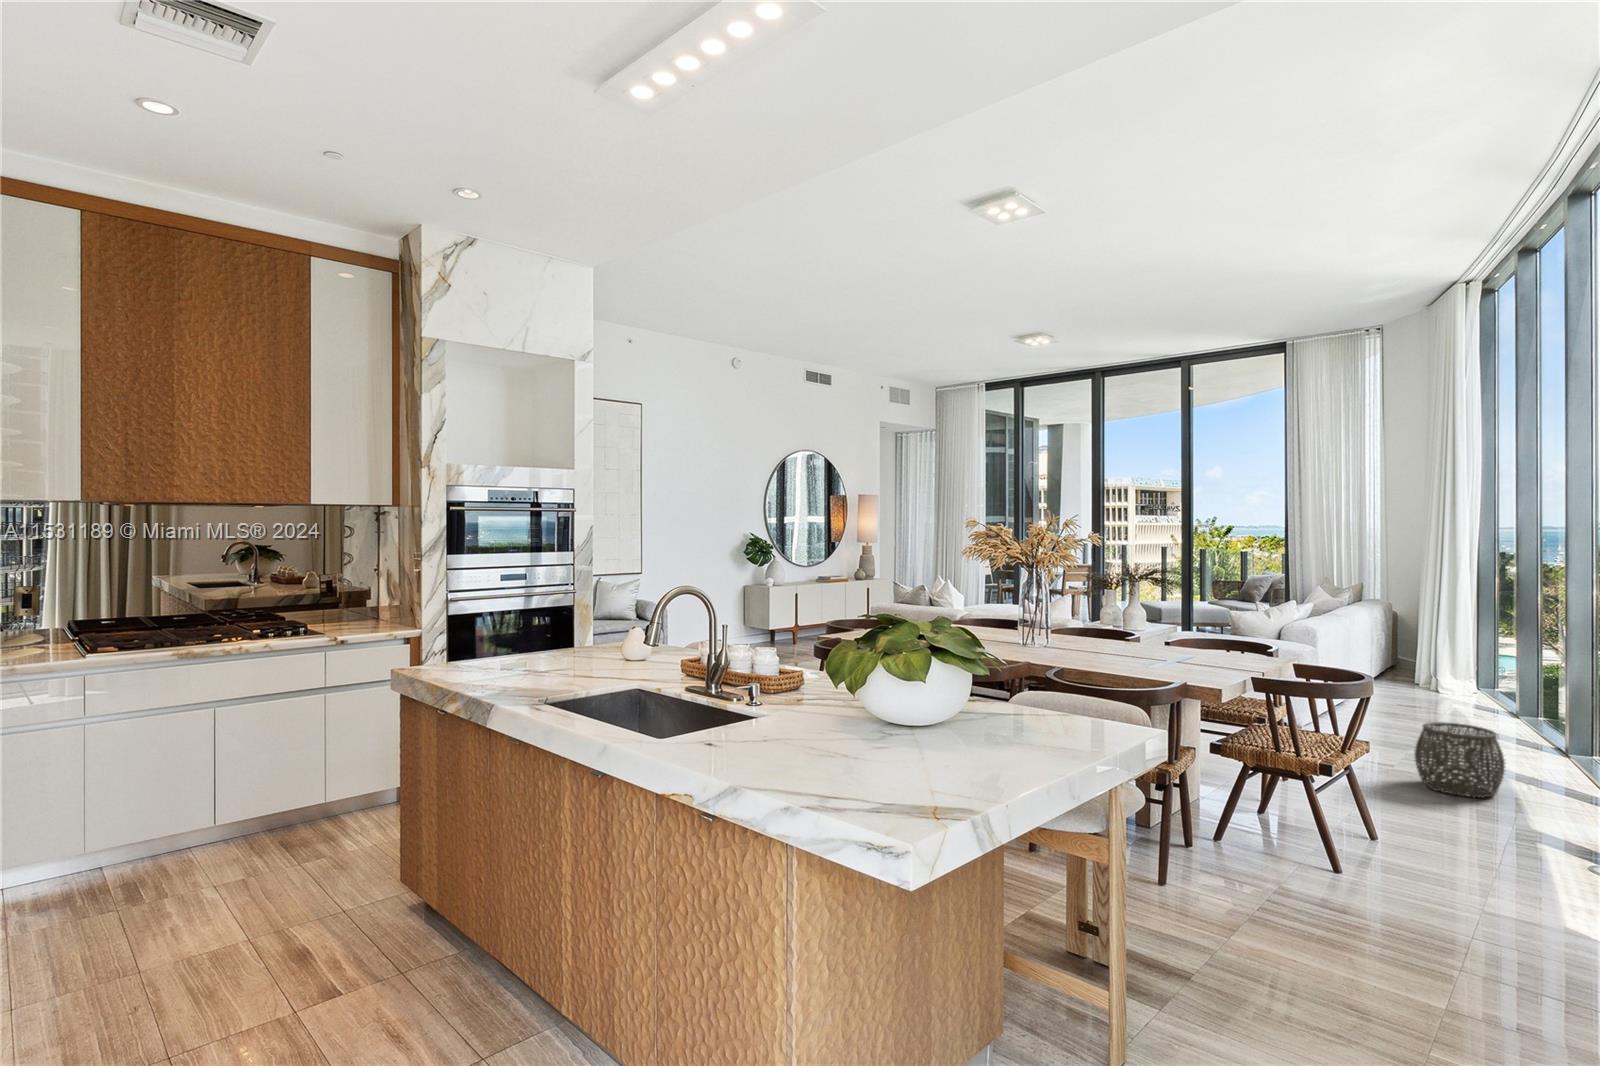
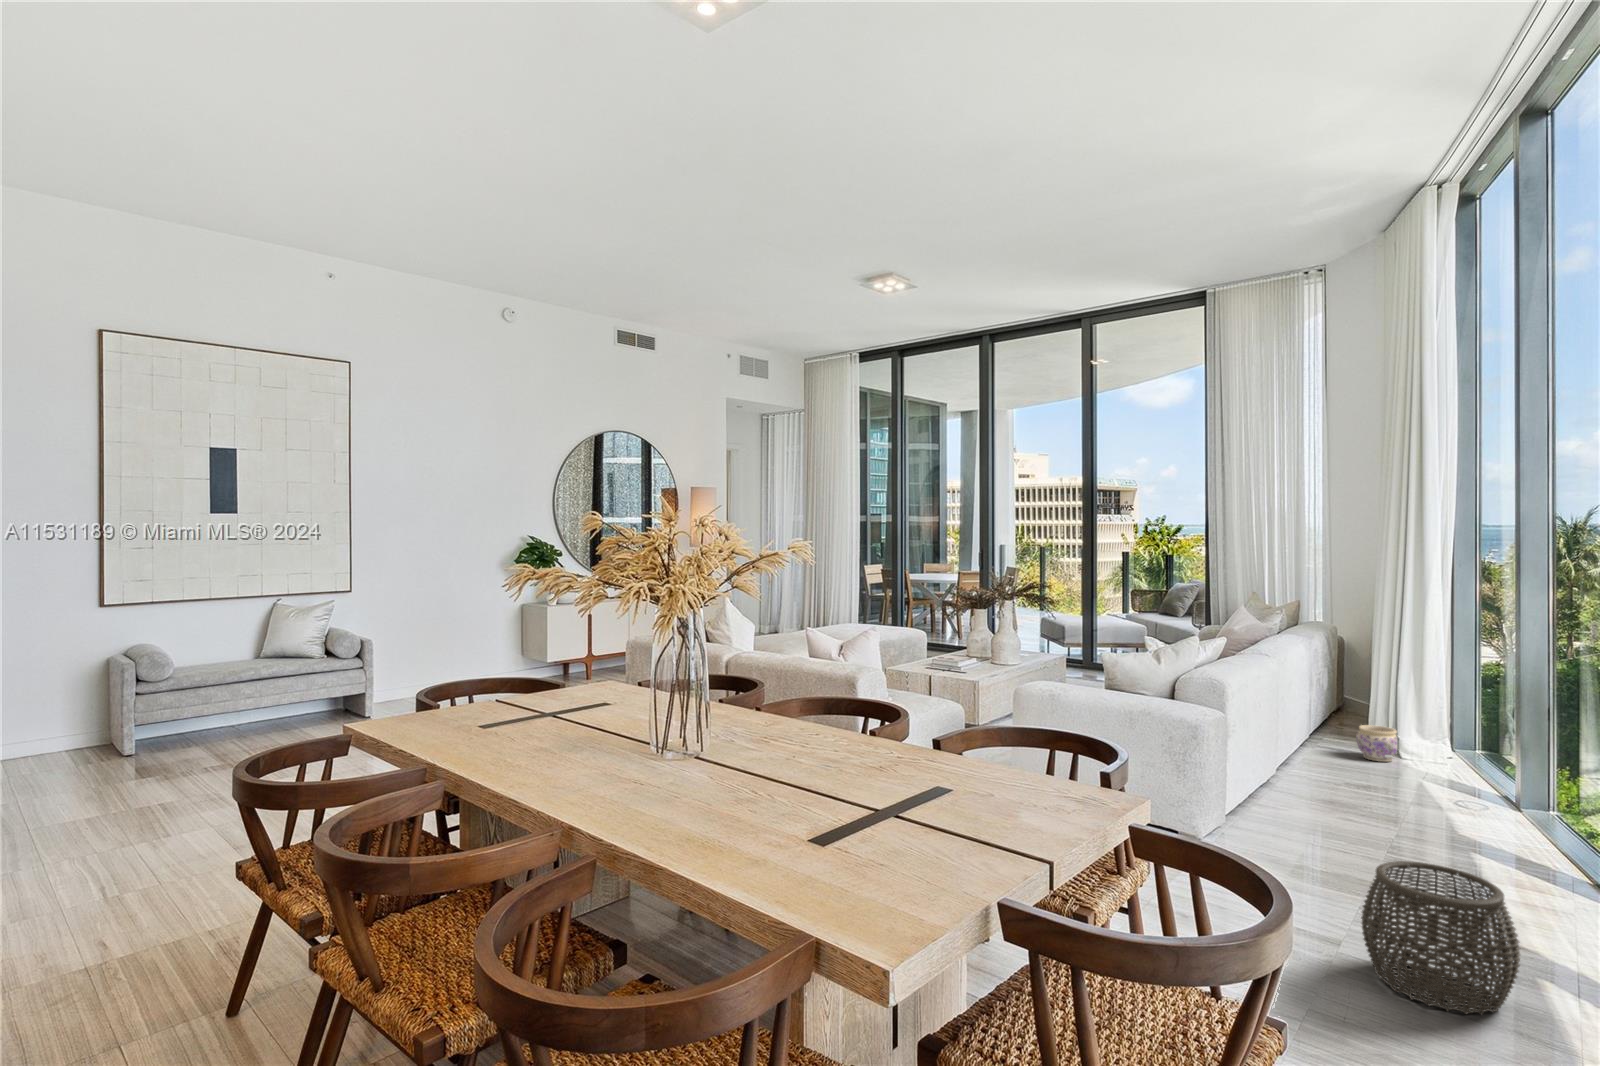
planter: none [1407,670,1440,696] -> present [1356,725,1397,762]

